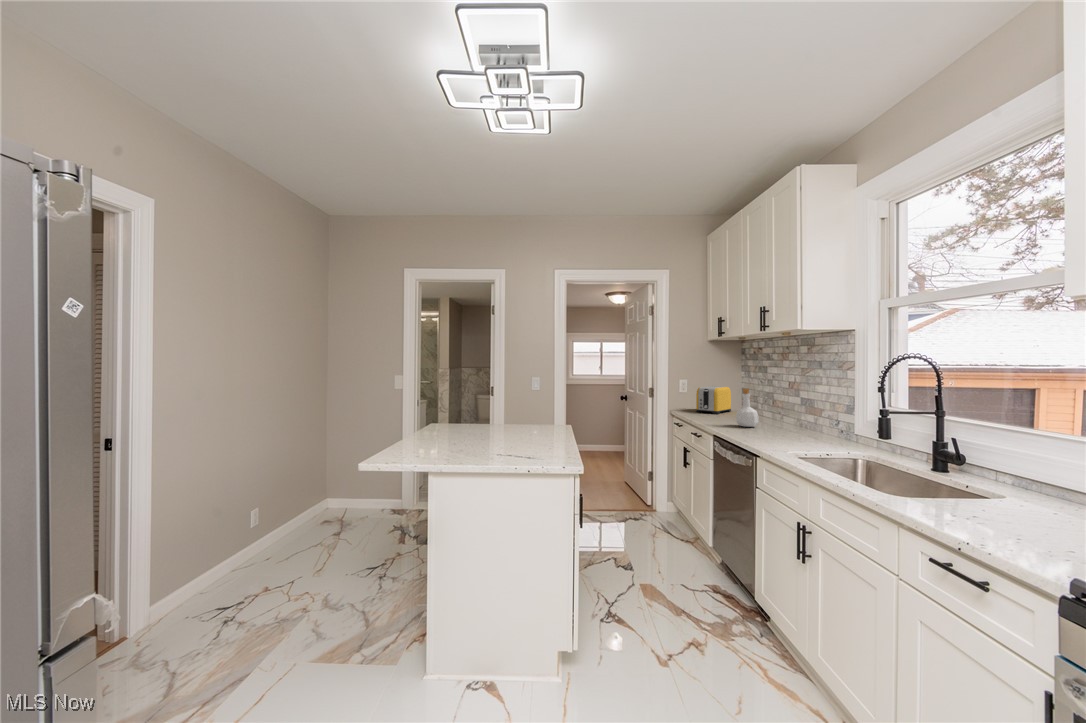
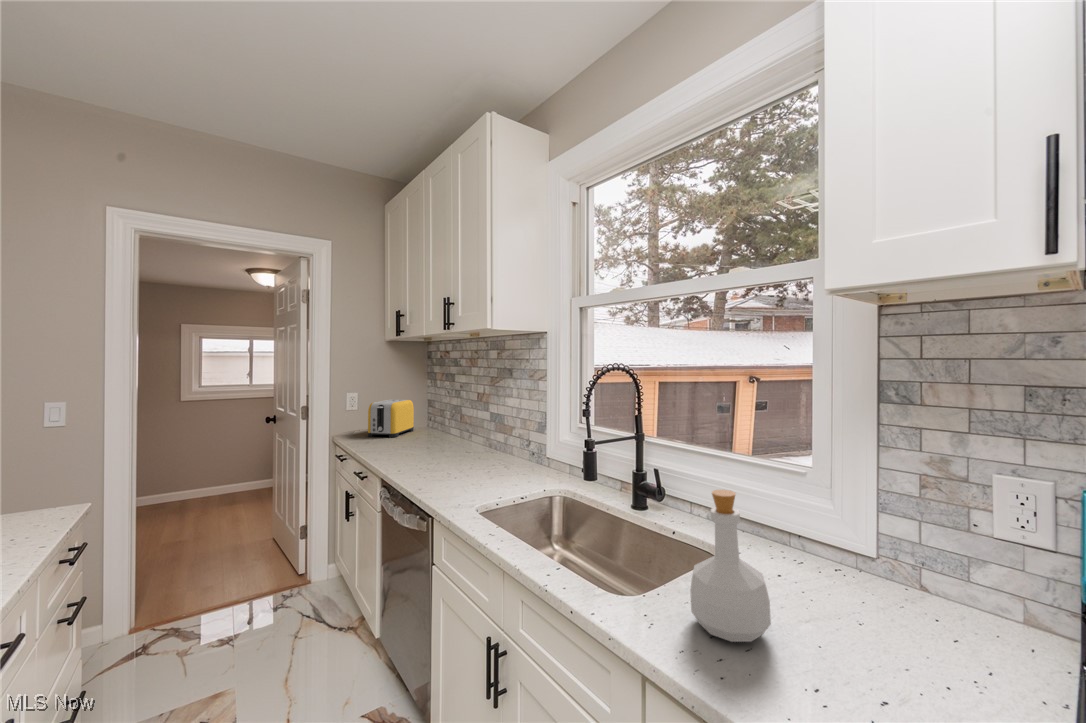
bottle: present [736,389,759,427] -> present [690,490,771,642]

